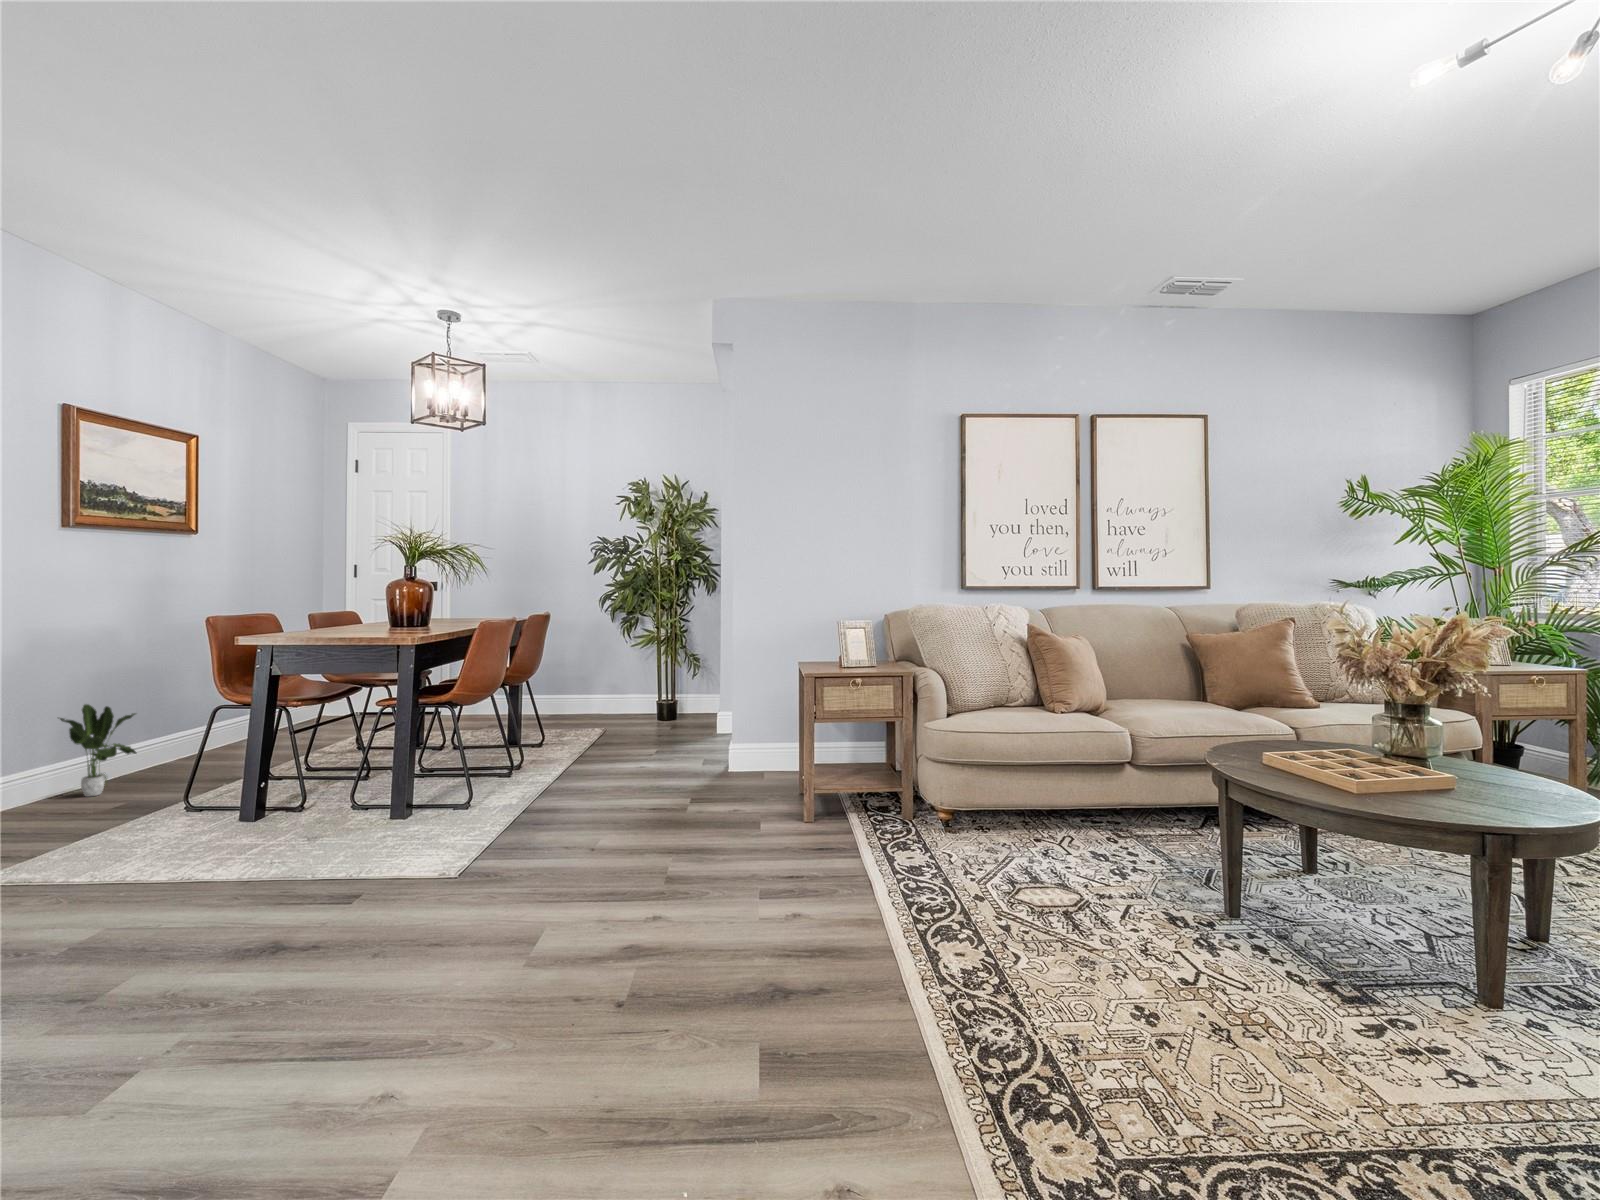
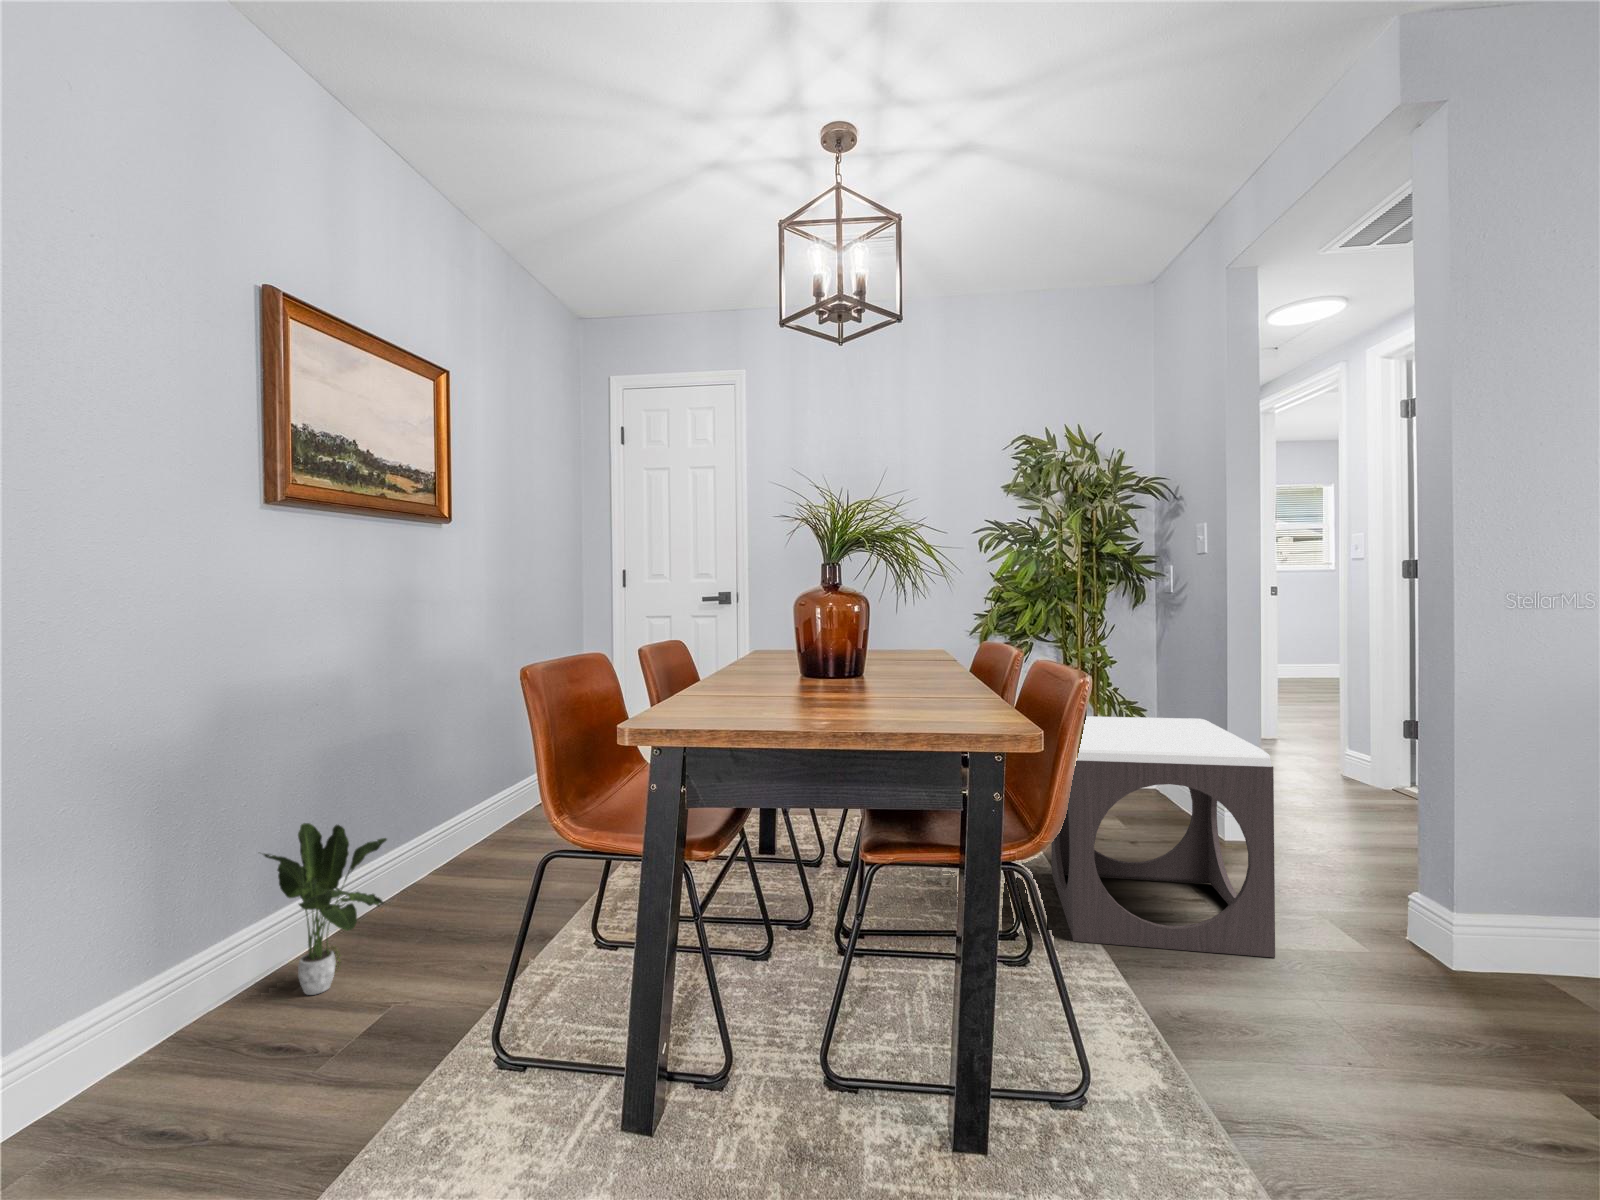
footstool: none [549,657,668,772] -> present [1051,716,1275,958]

